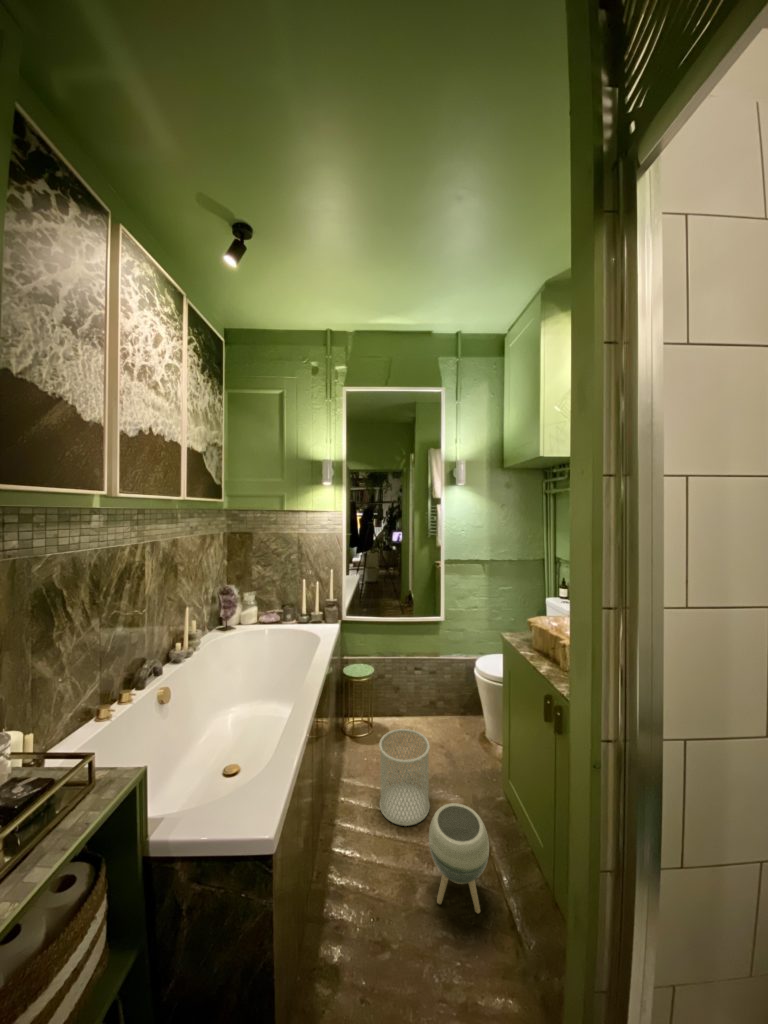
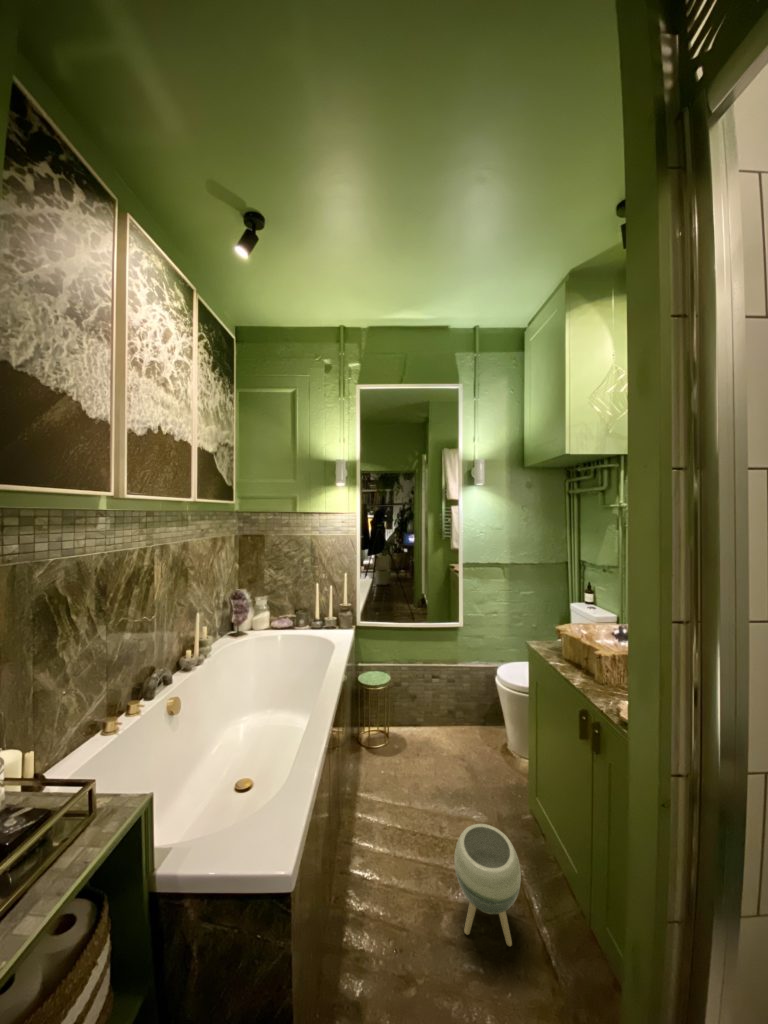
wastebasket: present [379,729,430,826] -> none [398,740,451,845]

